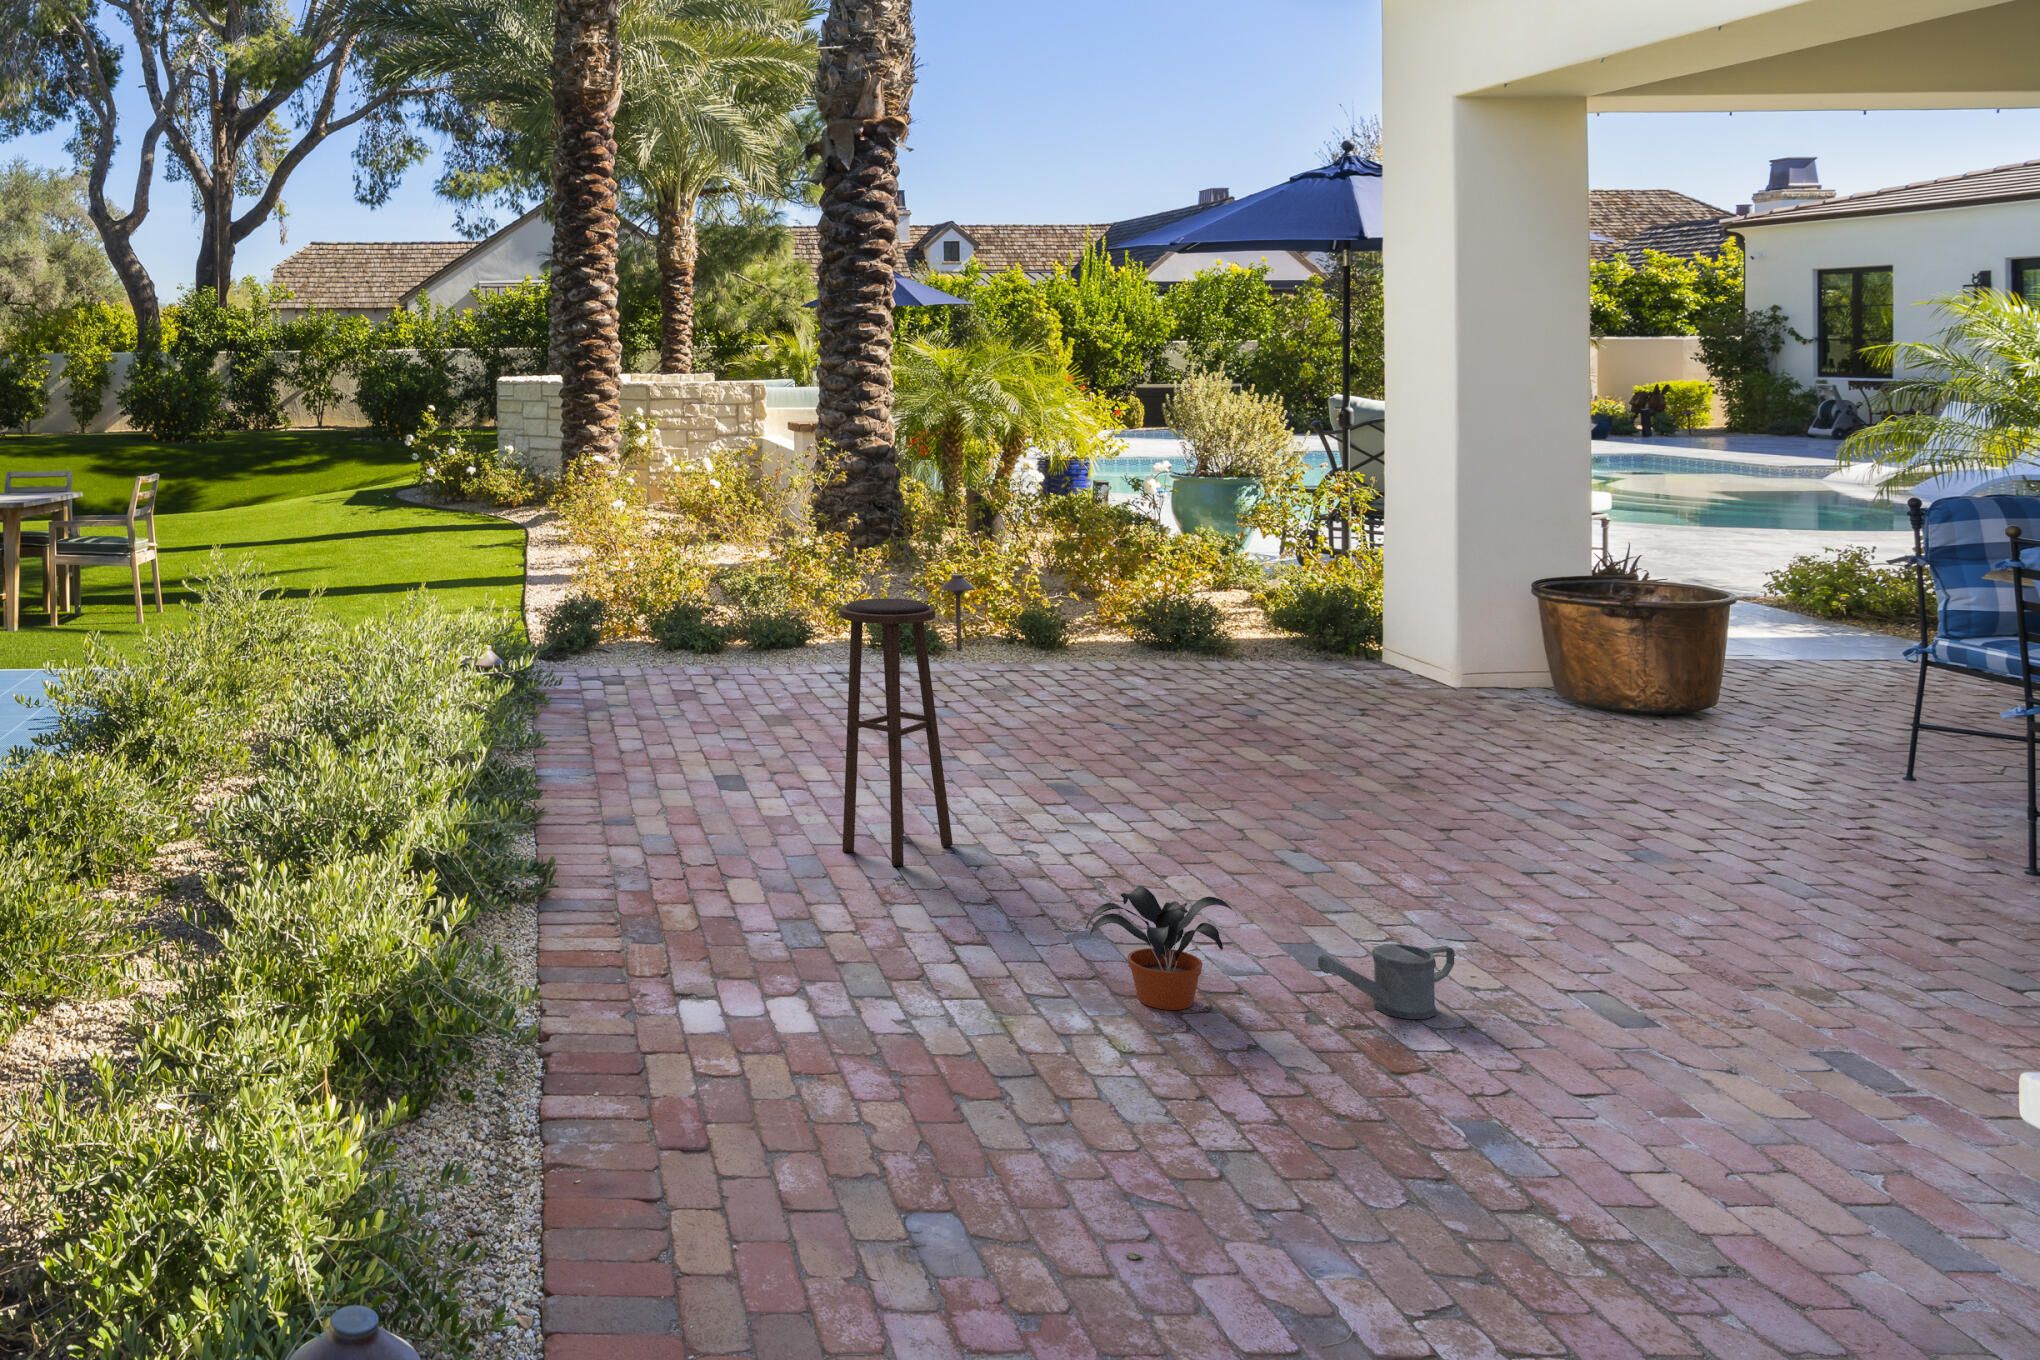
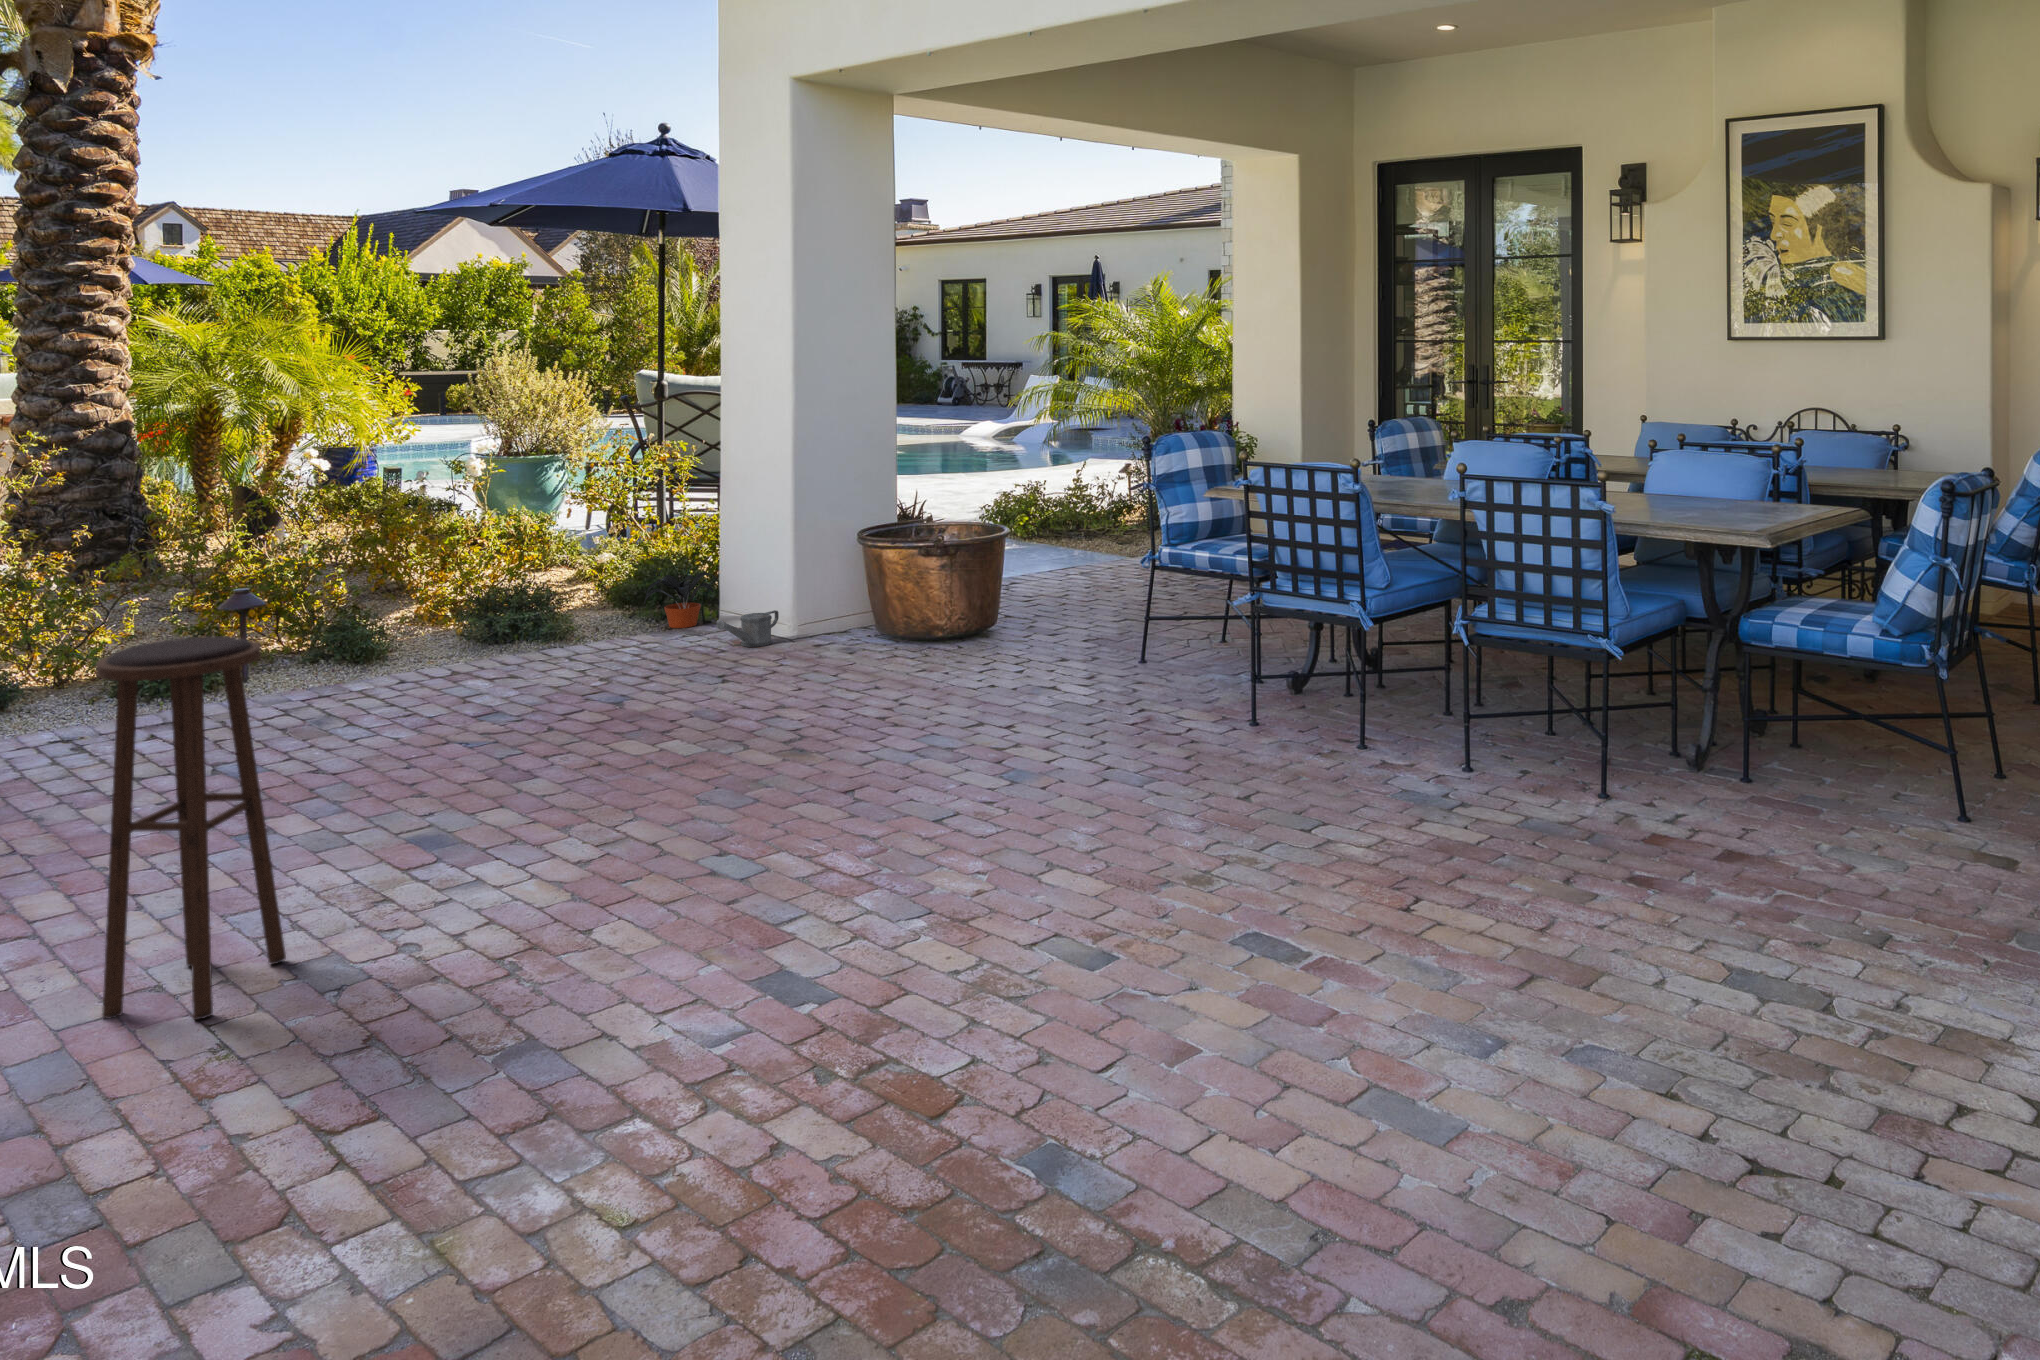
potted plant: present [1086,886,1237,1010] -> present [645,573,716,628]
watering can: present [1318,944,1454,1019] -> present [717,610,779,647]

